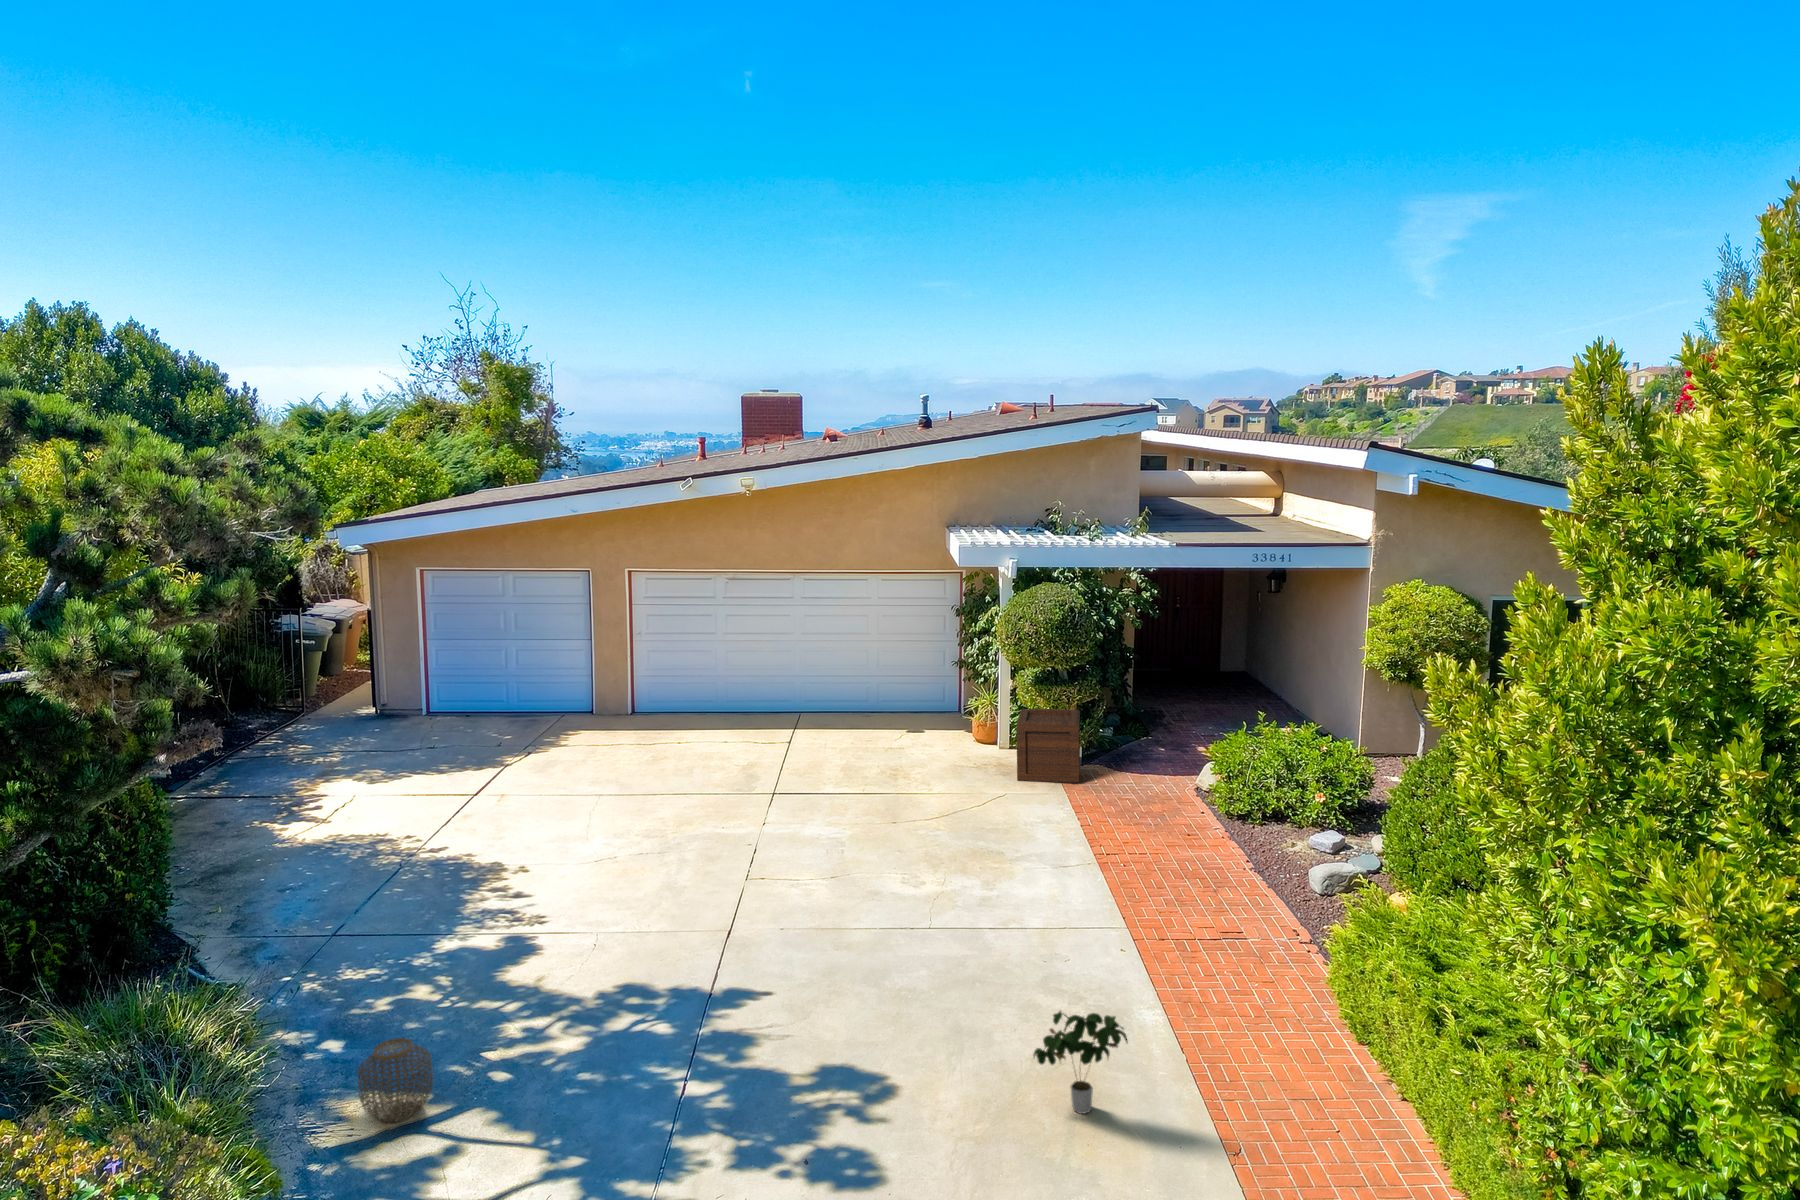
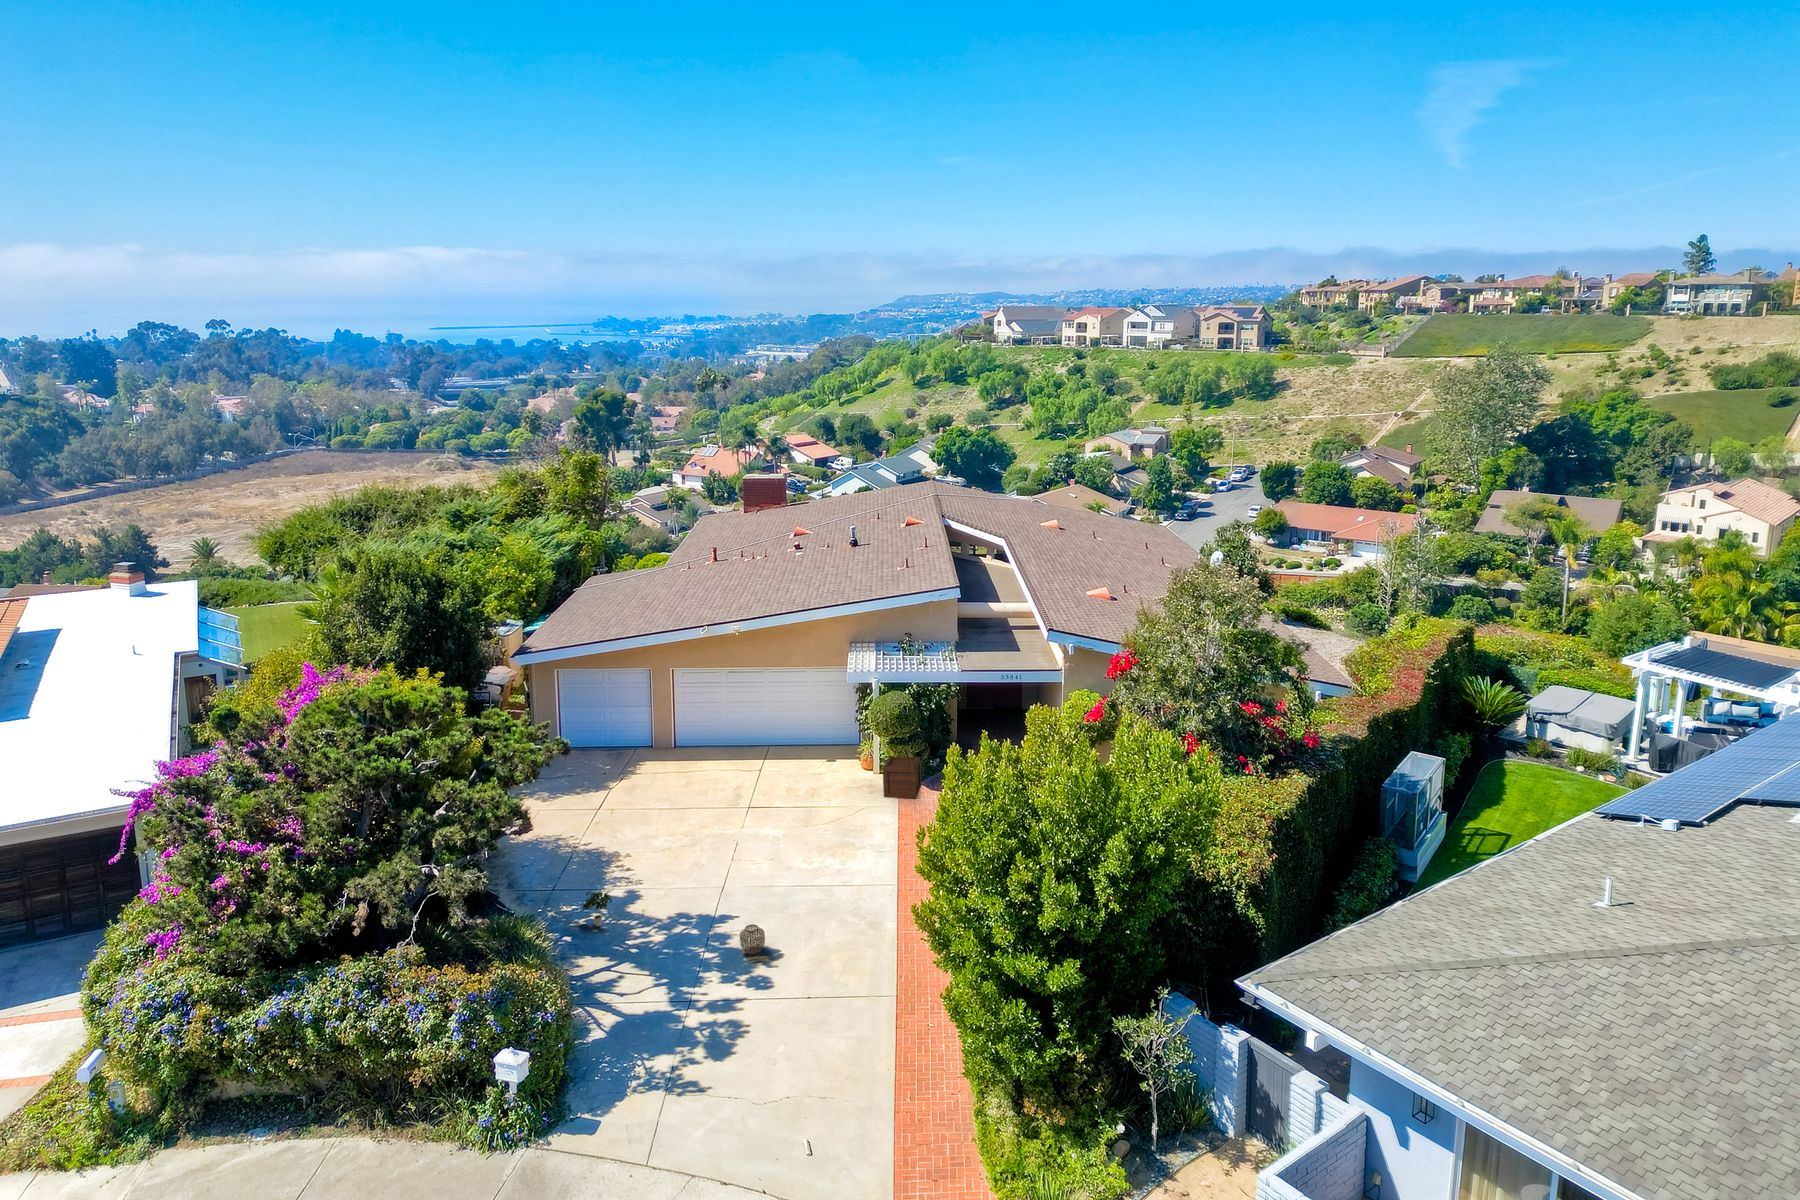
potted plant: present [1034,1010,1128,1114] -> present [583,892,612,926]
woven basket: present [357,1038,433,1123] -> present [740,924,765,954]

